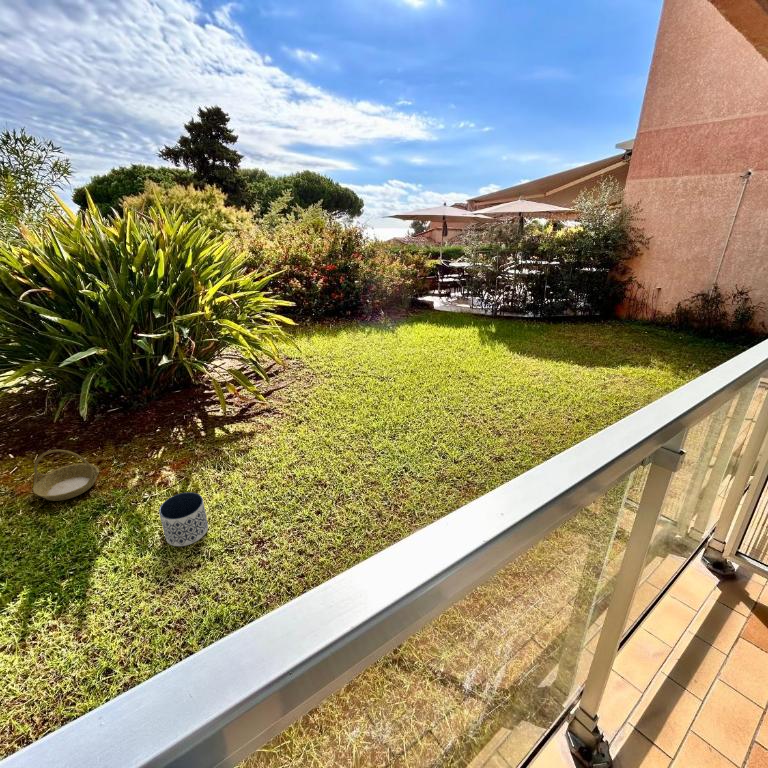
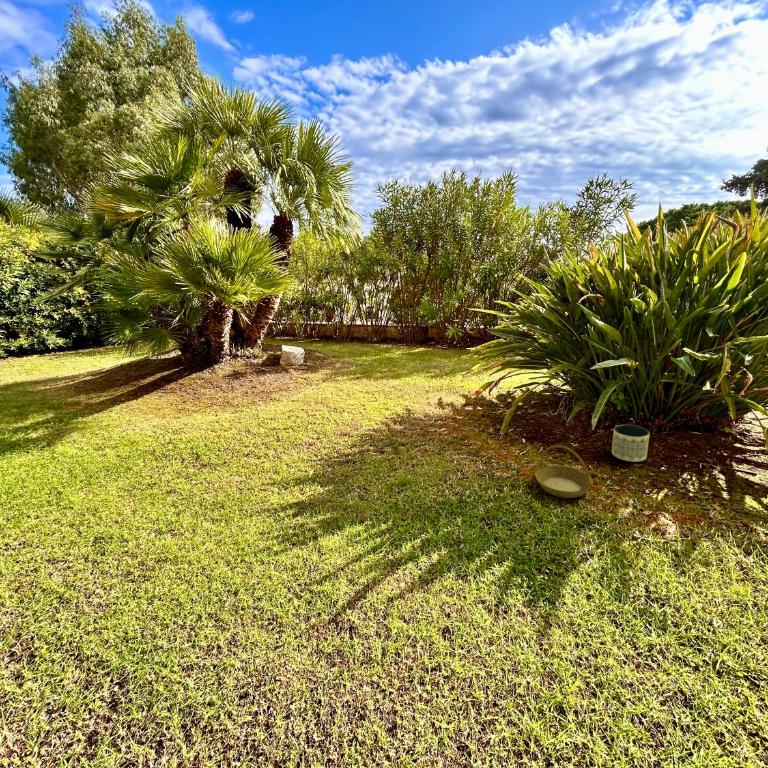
planter: present [159,492,208,546] -> present [612,425,649,462]

